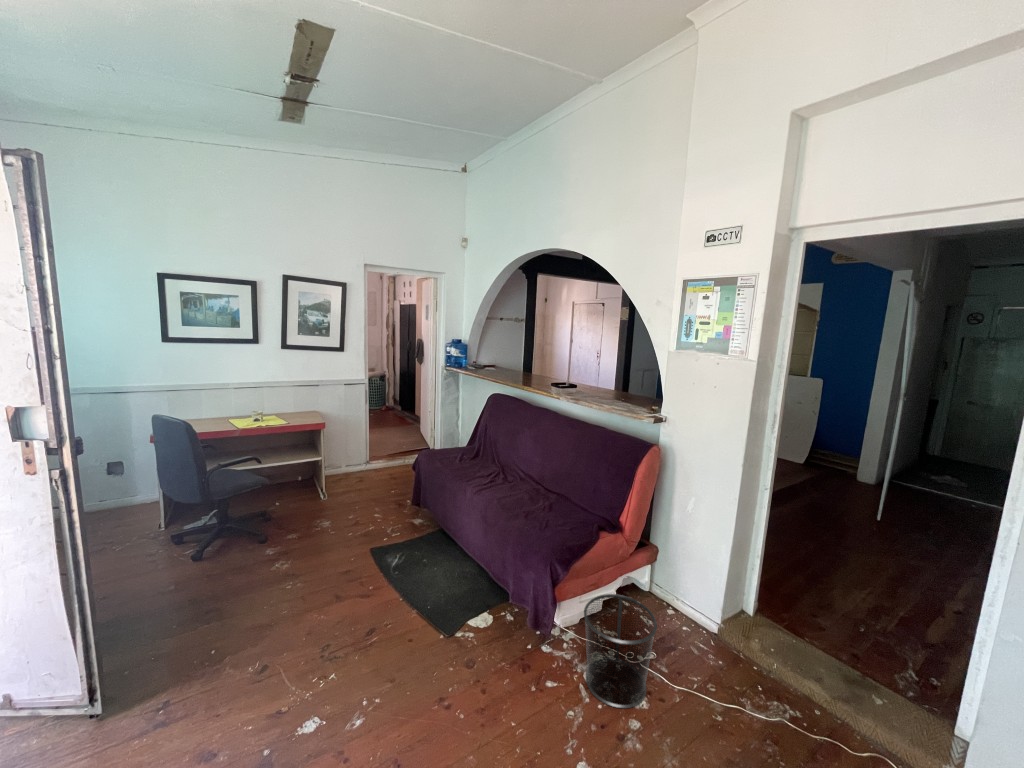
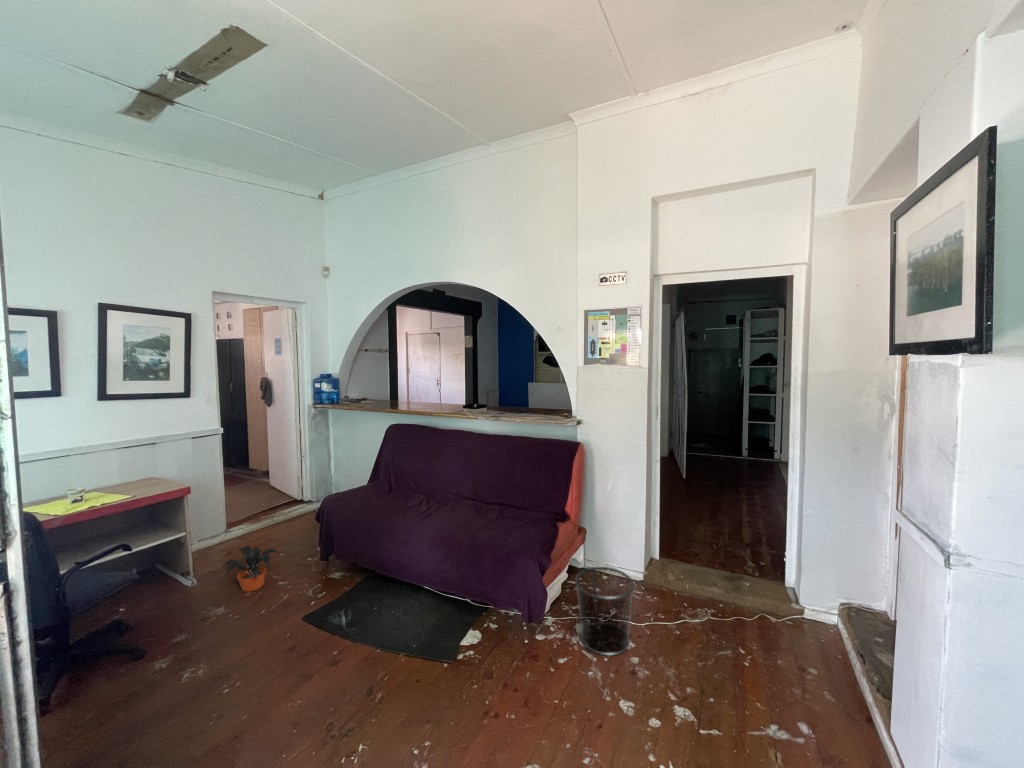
potted plant: none [333,479,377,517] -> present [223,545,278,592]

